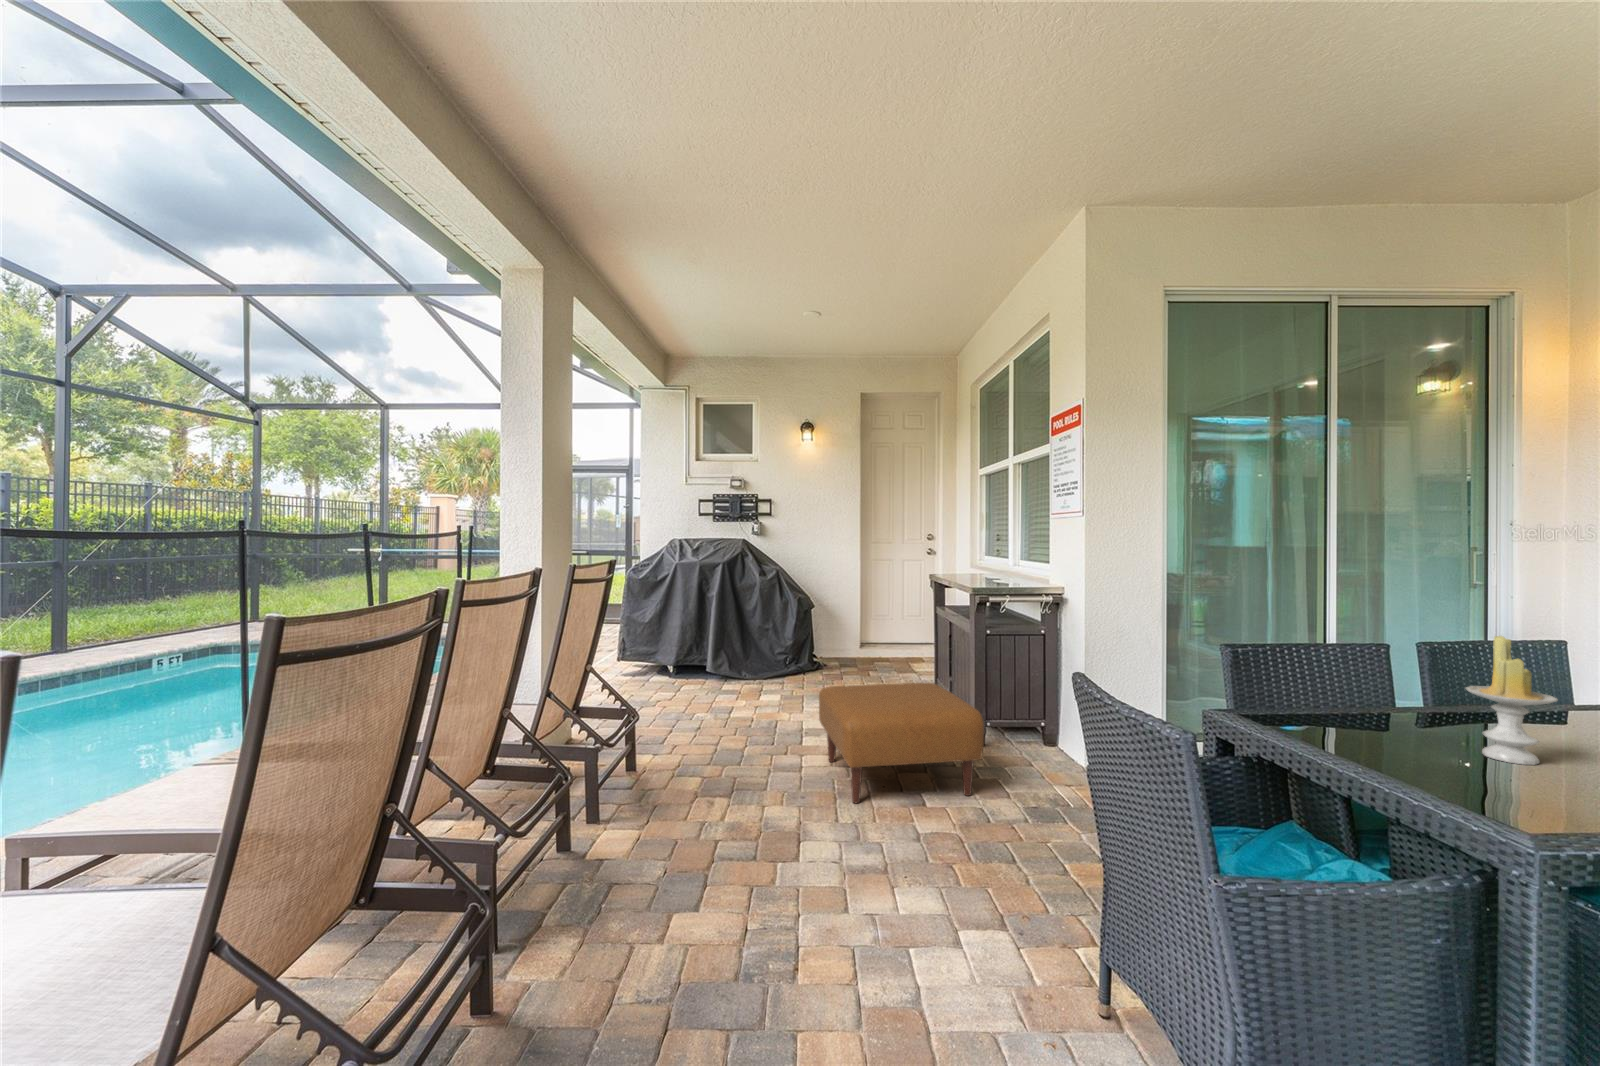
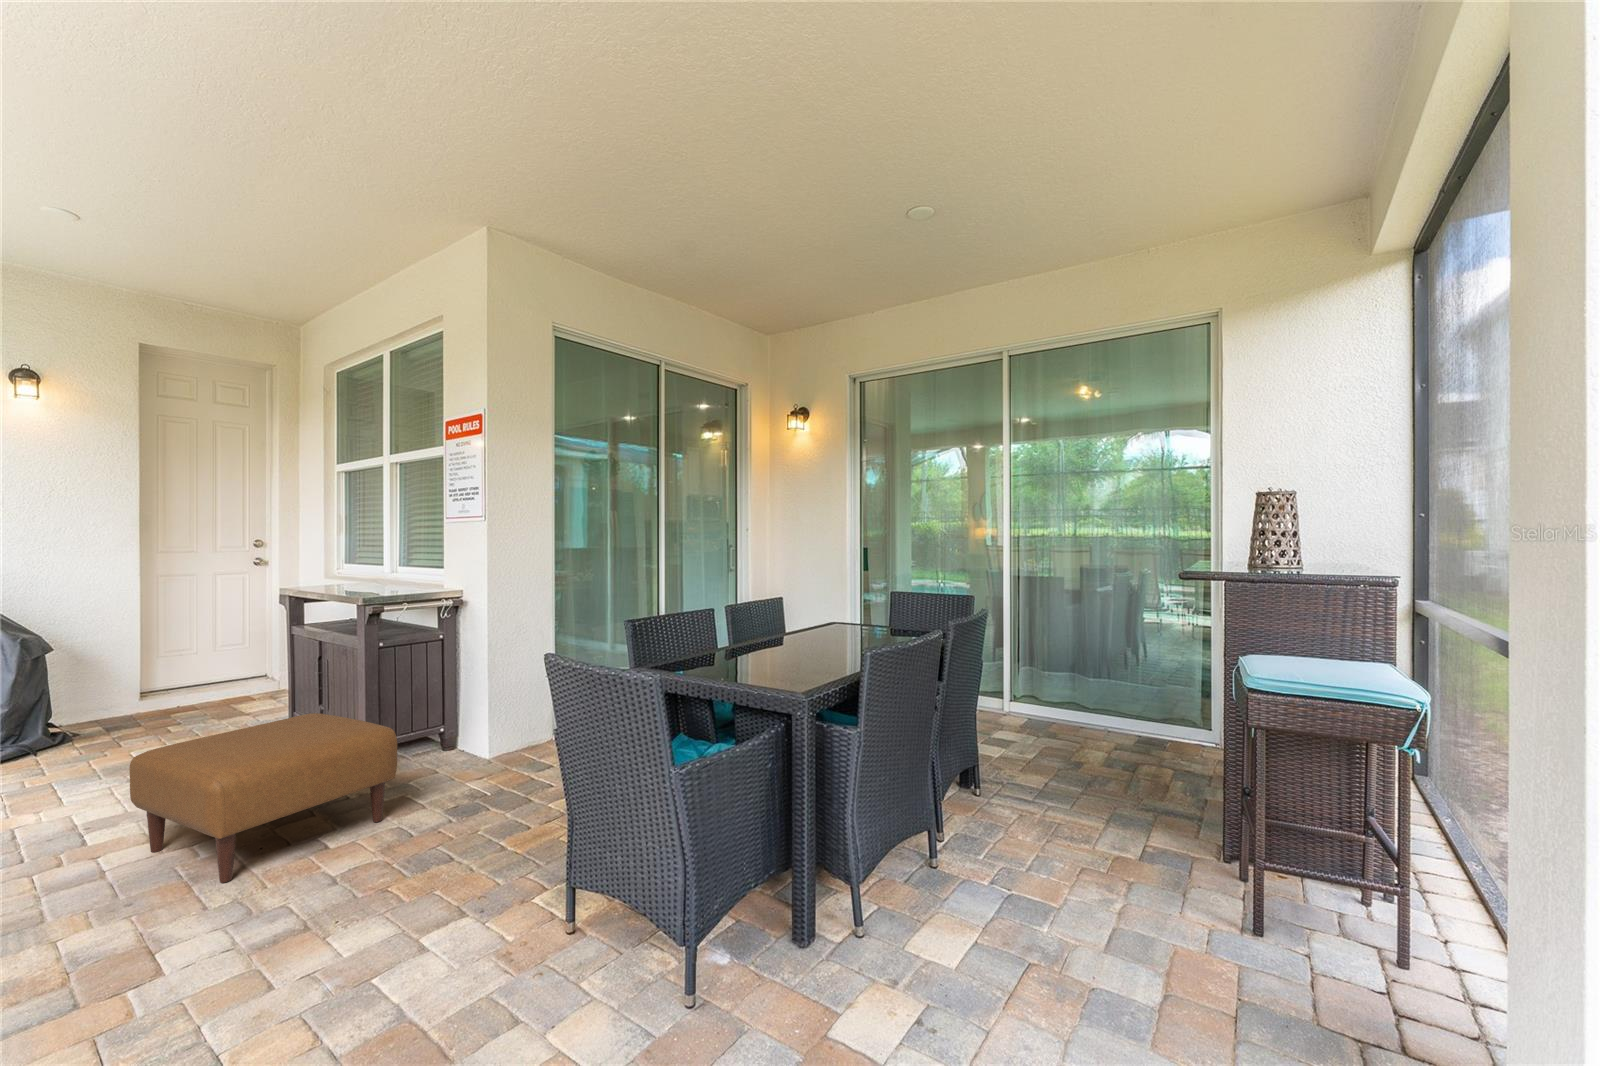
candle: present [1466,636,1558,765] -> none [758,596,793,666]

